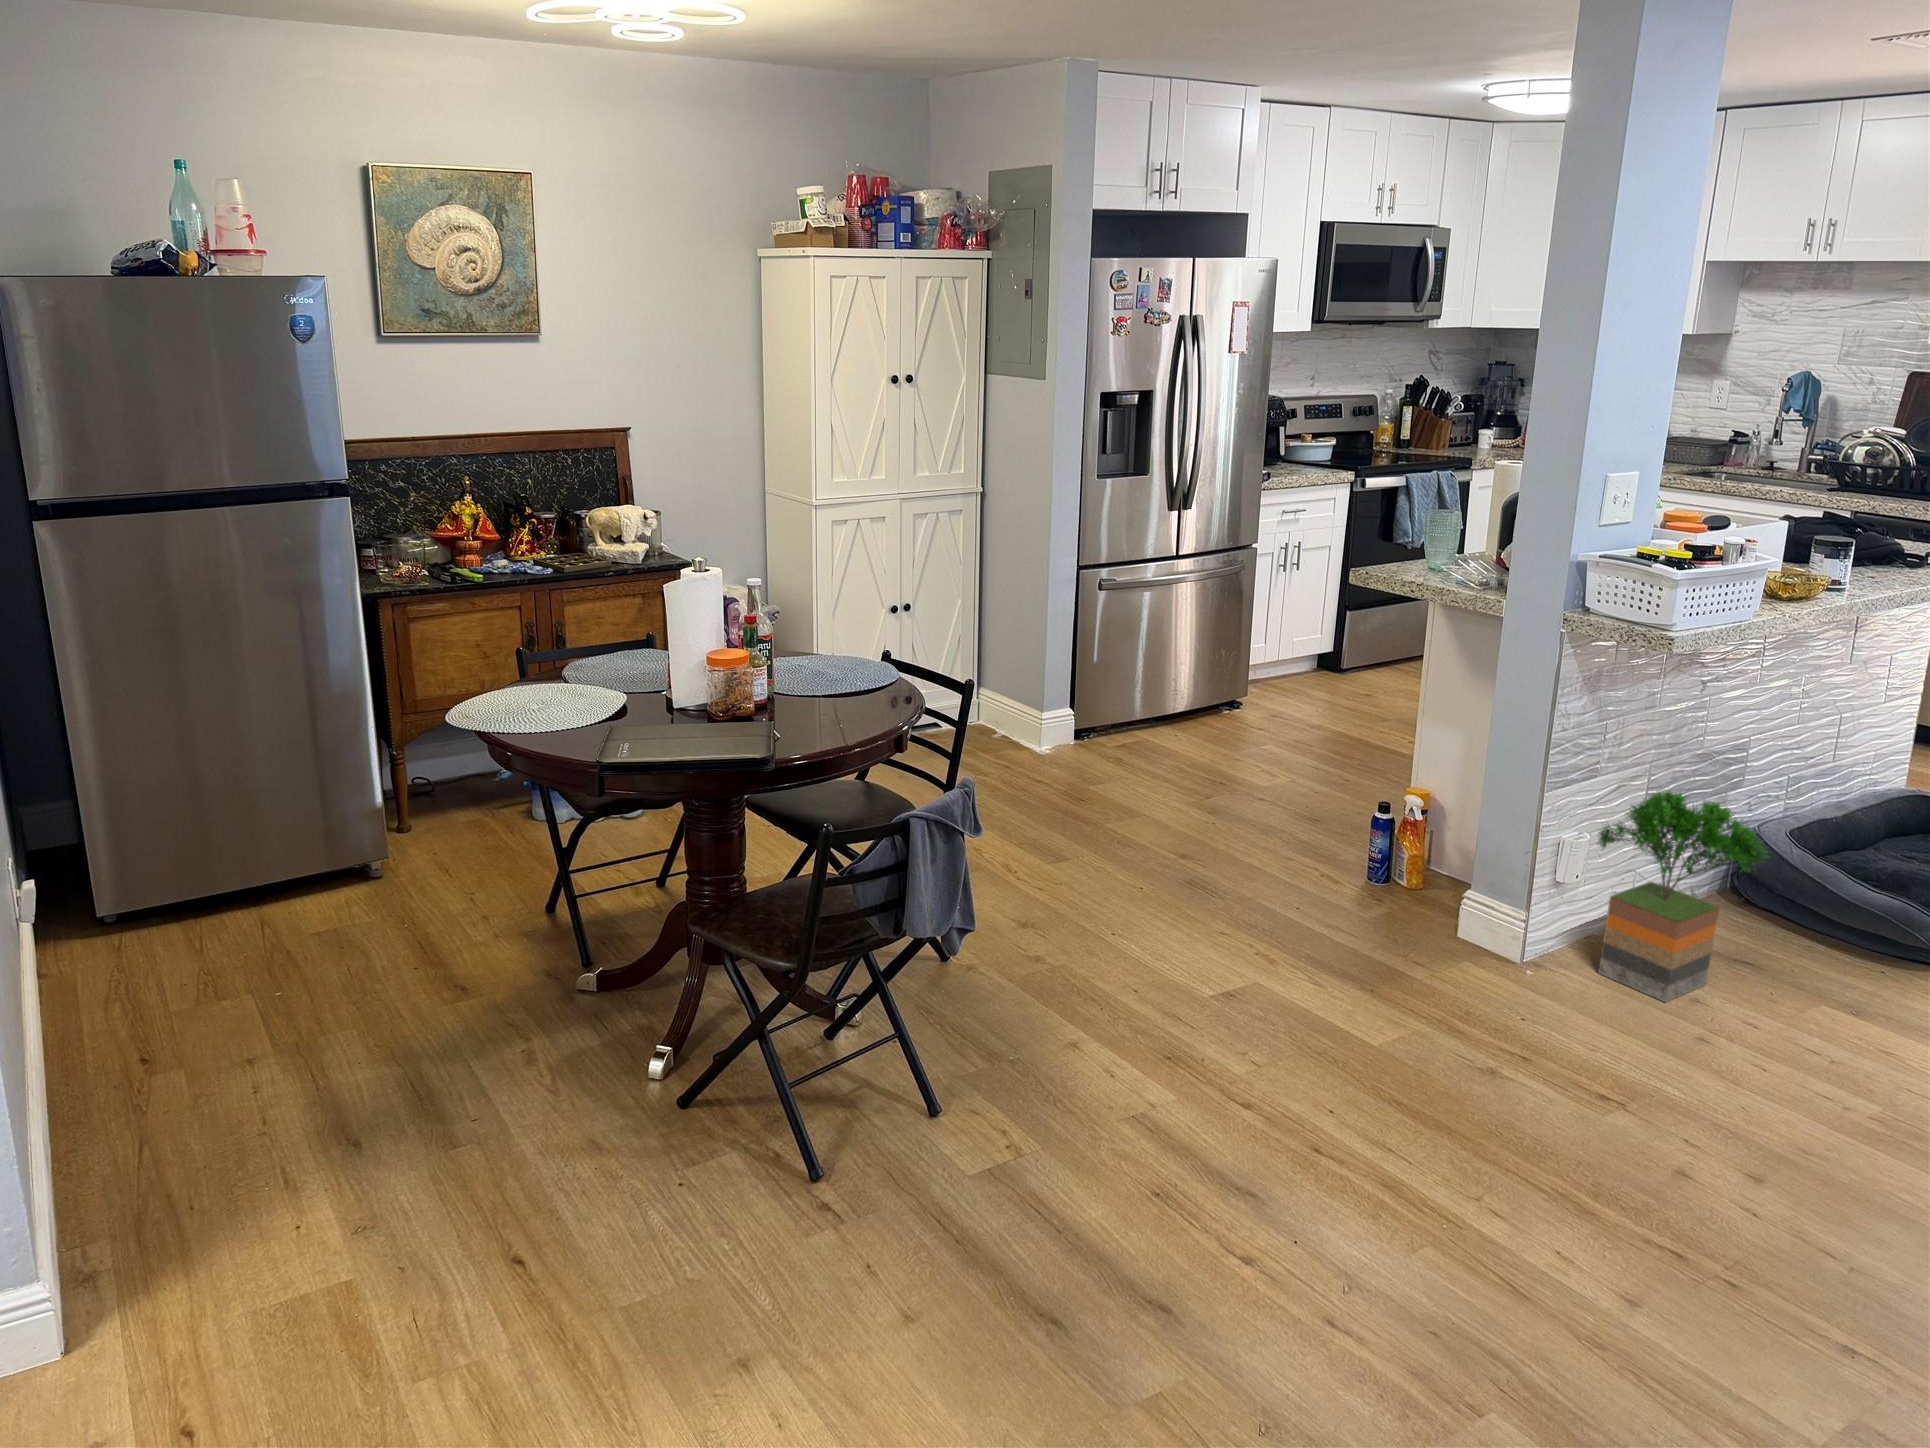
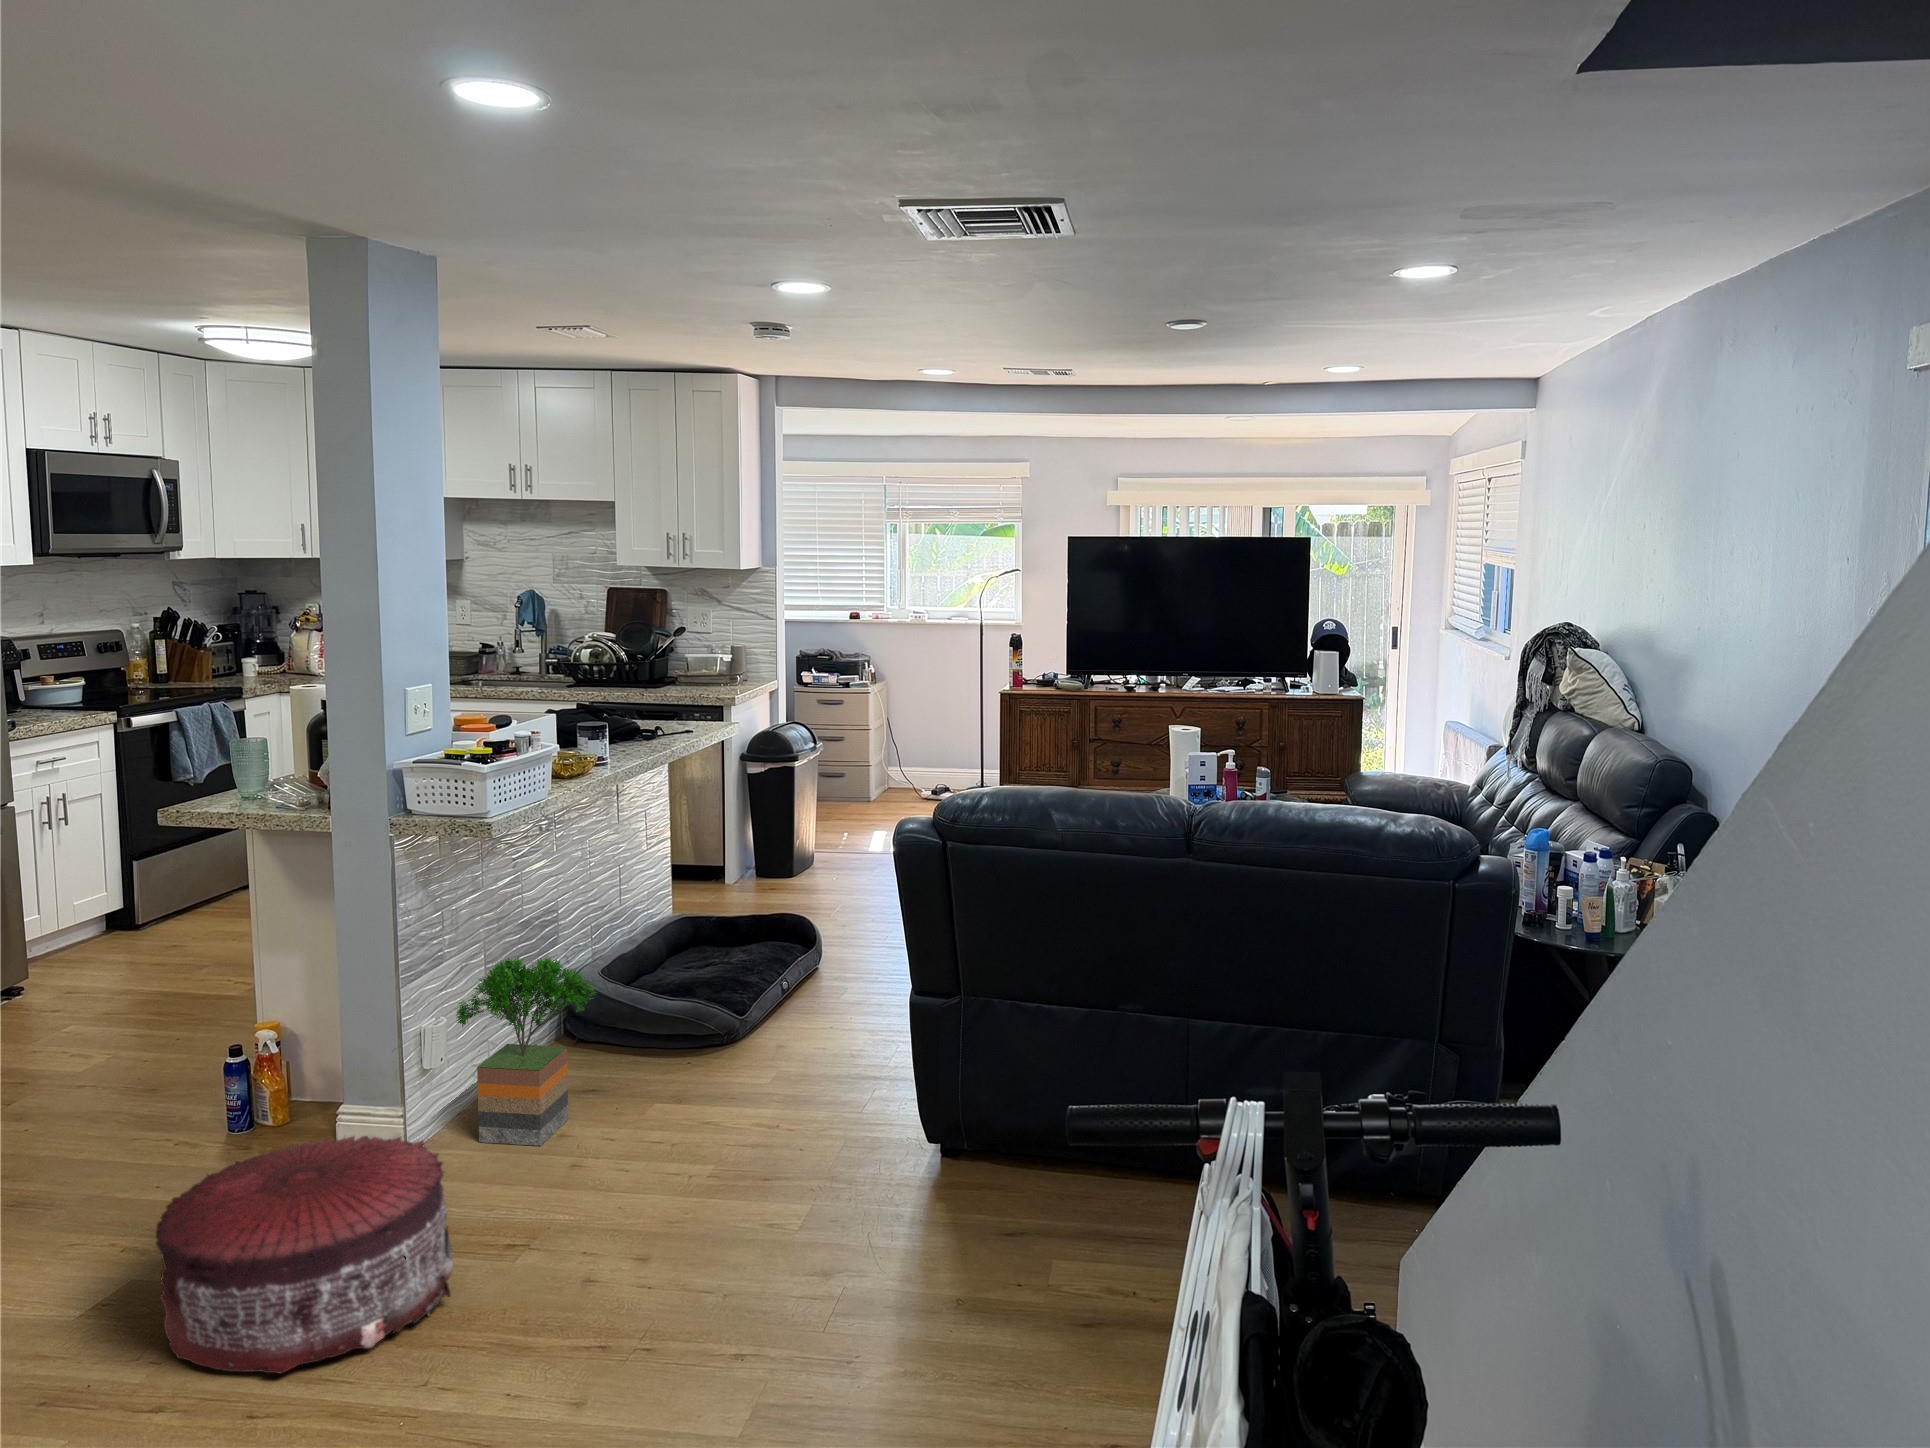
pouf: none [1269,911,1543,1136] -> present [156,1136,453,1373]

